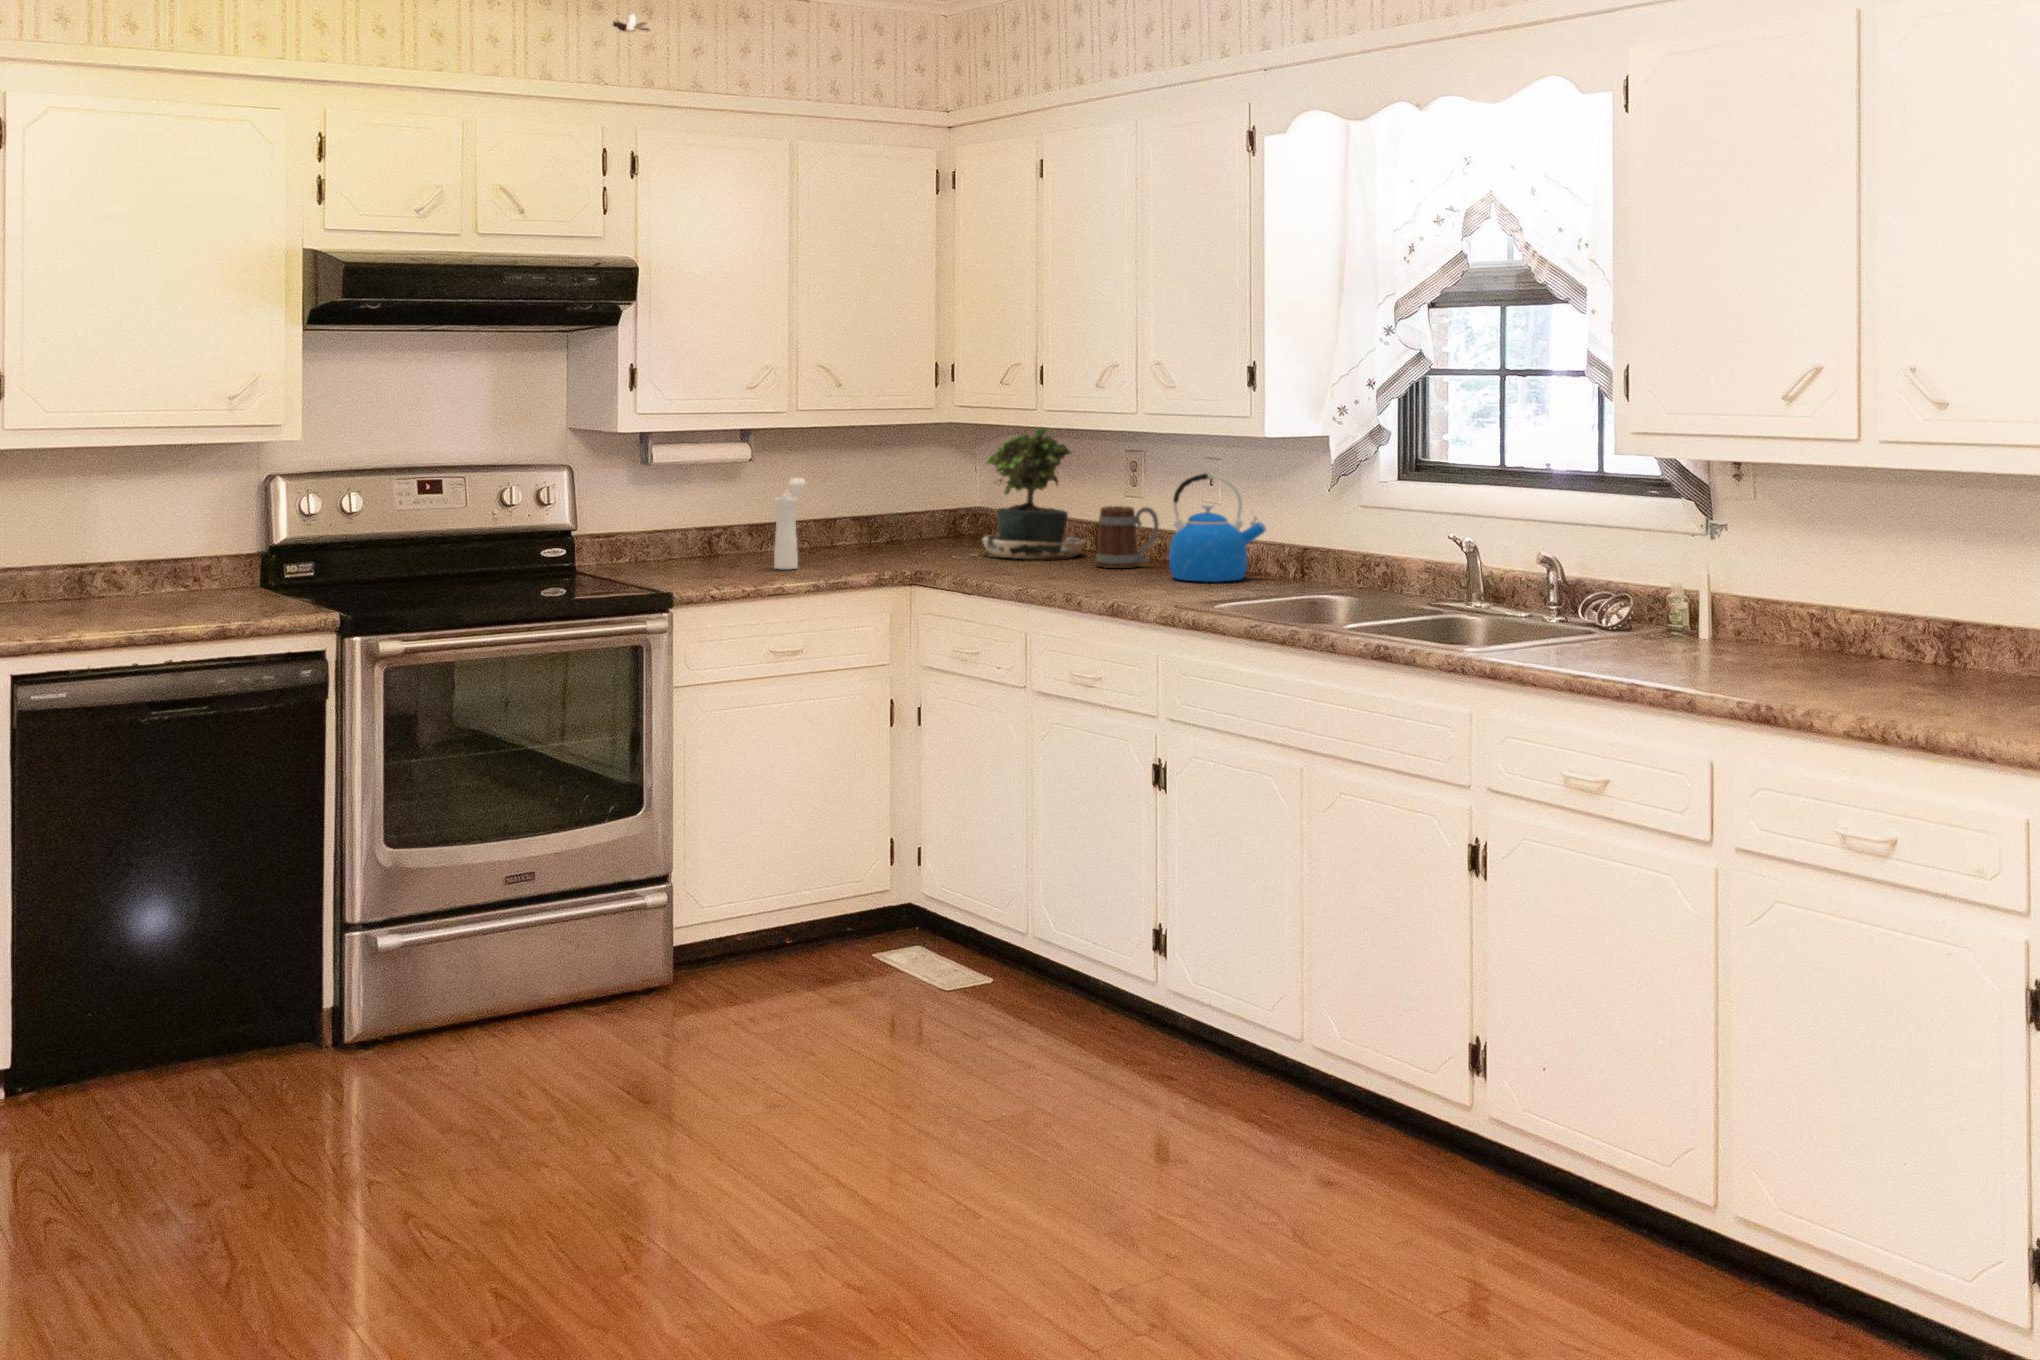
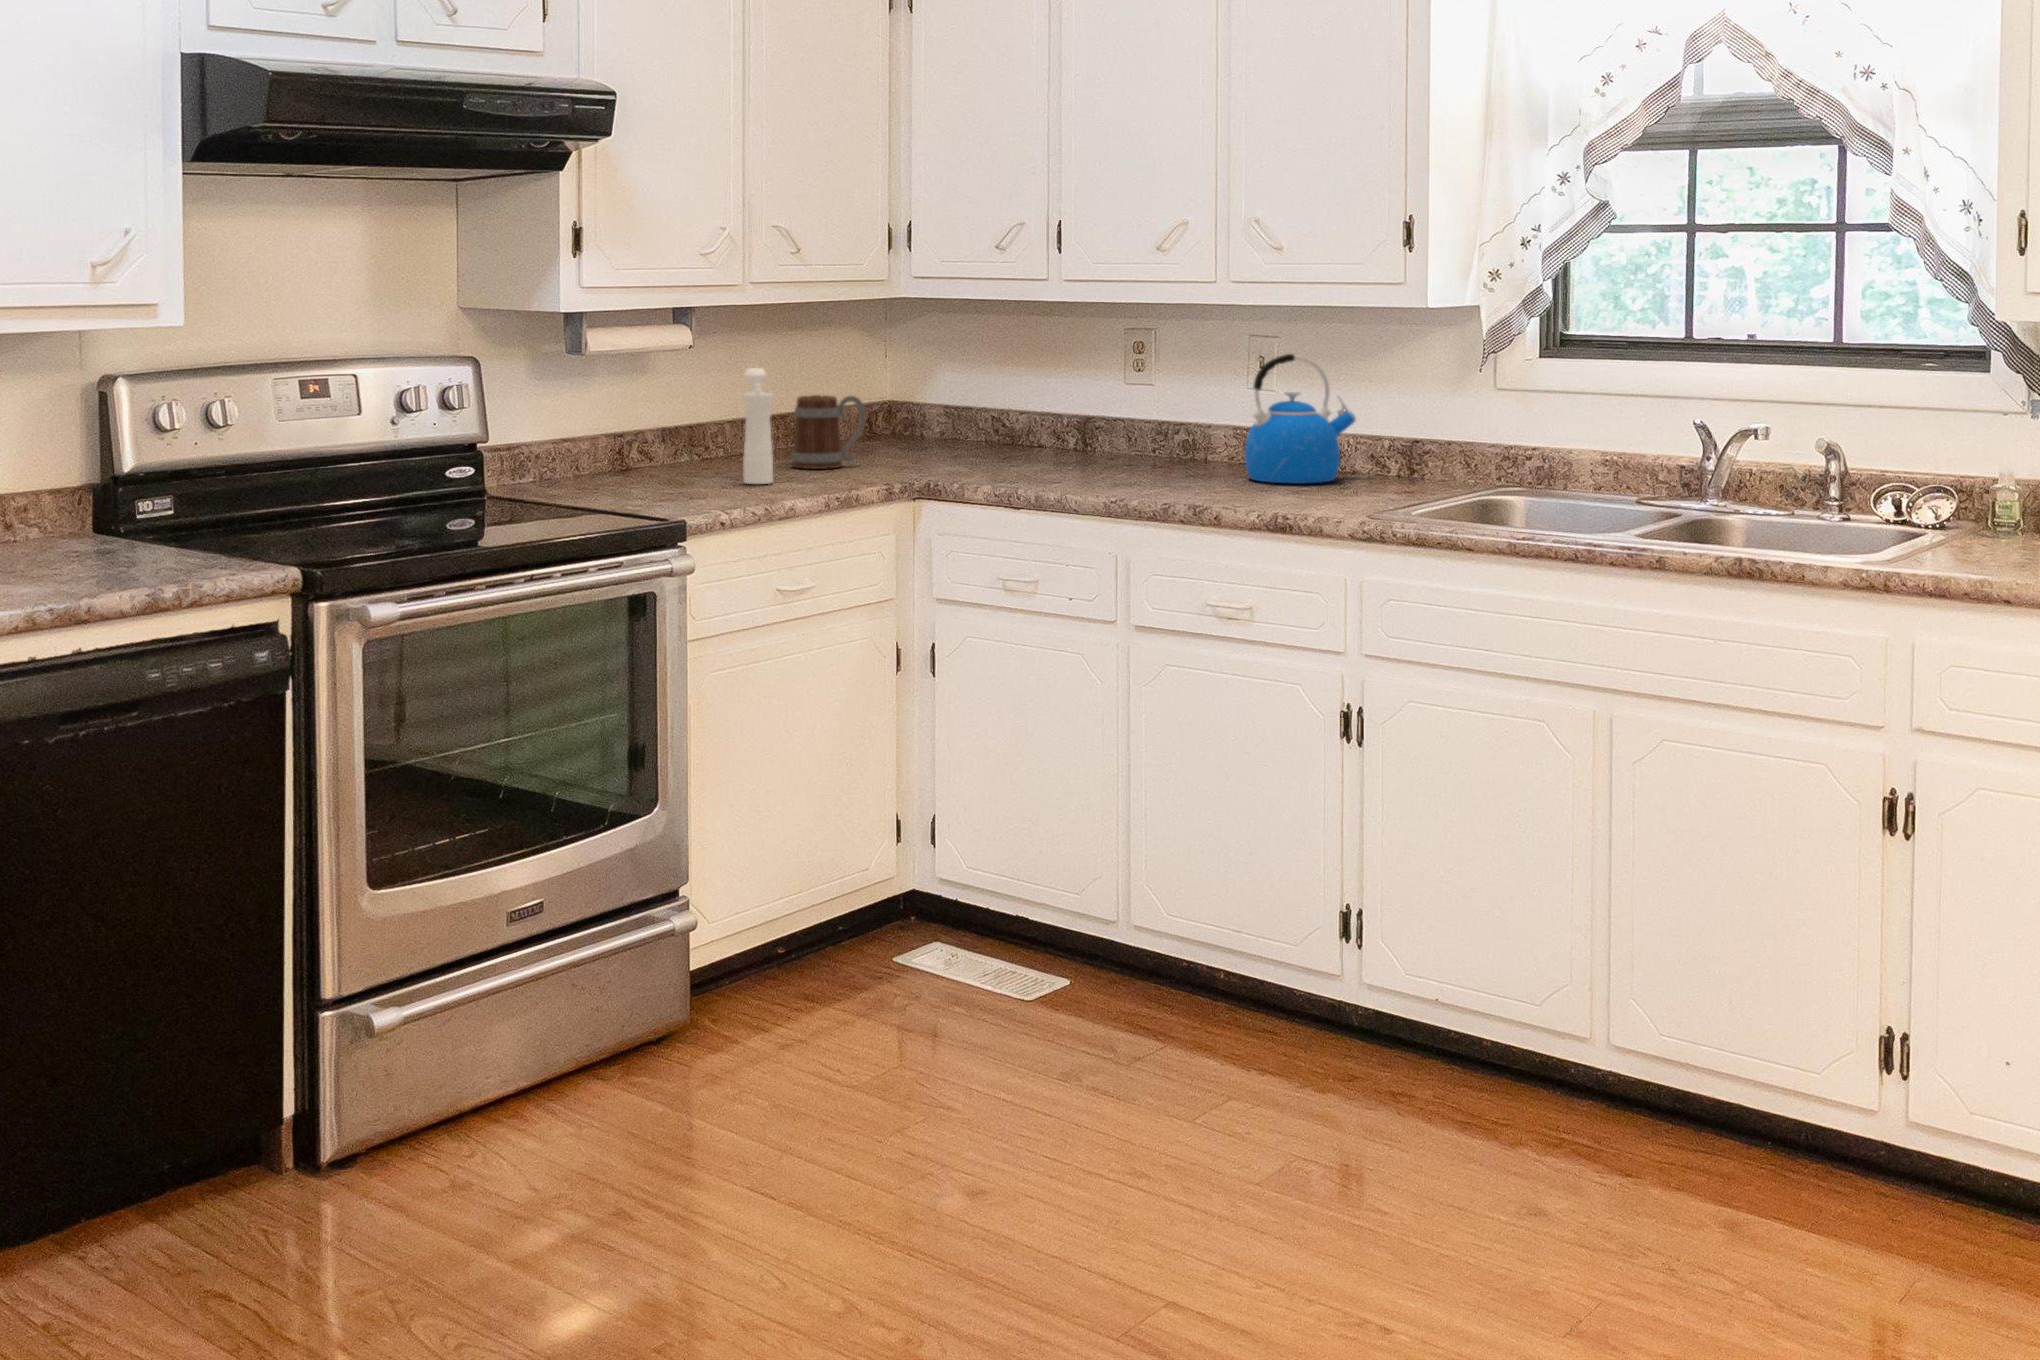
potted plant: present [983,428,1085,559] -> none [926,299,1076,464]
mug: present [1096,506,1159,568] -> present [791,395,866,469]

